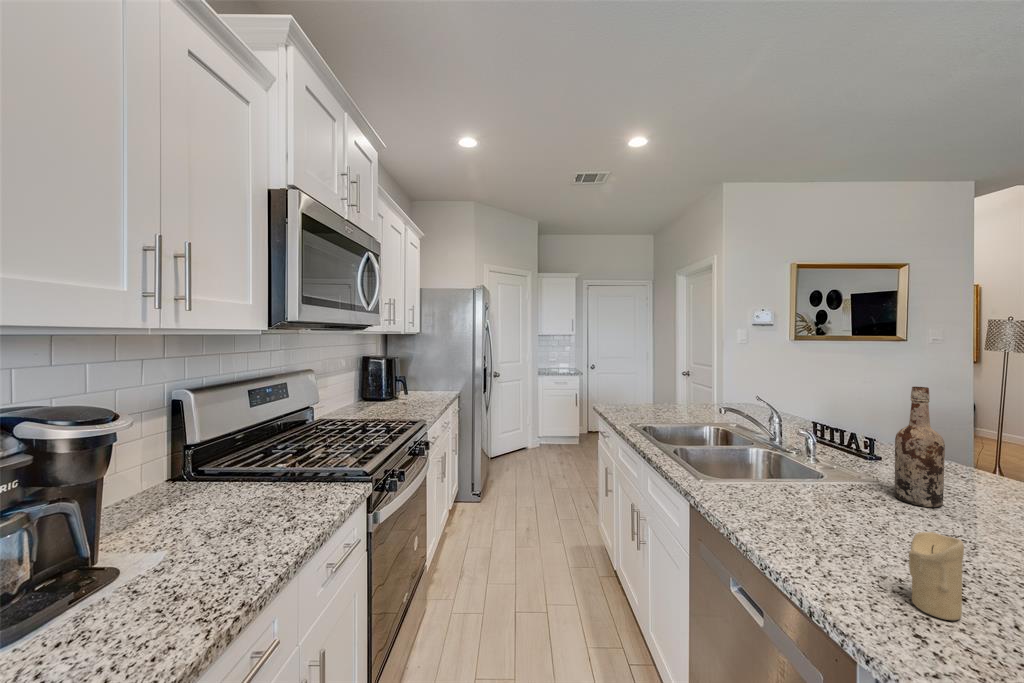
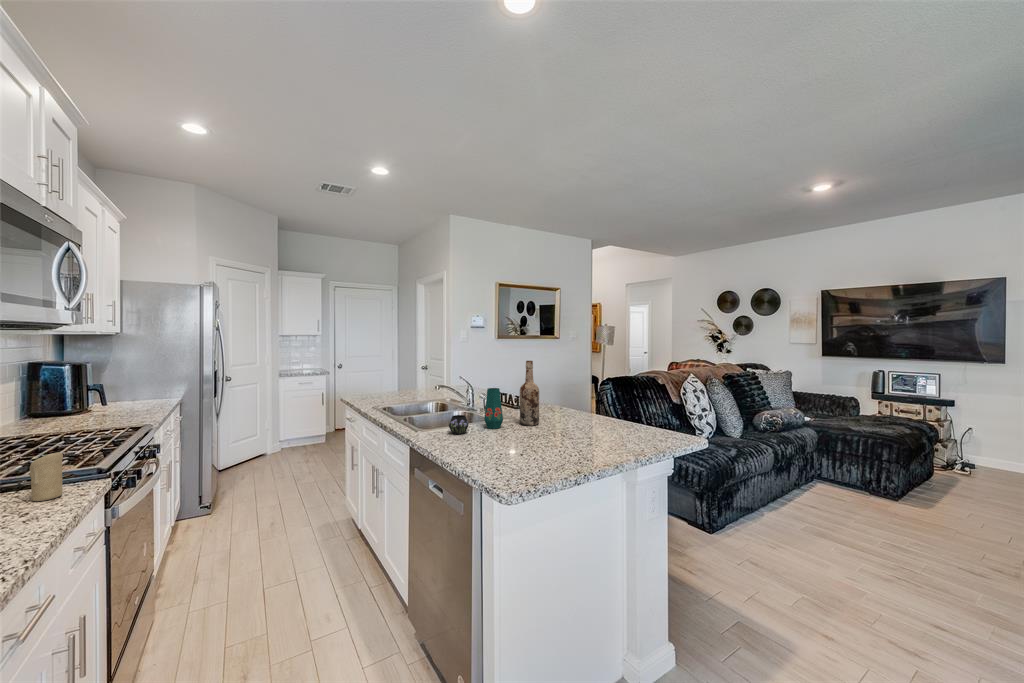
vase: none [757,428,862,500] -> present [449,388,503,434]
candle: present [909,532,964,620] -> present [30,452,63,501]

